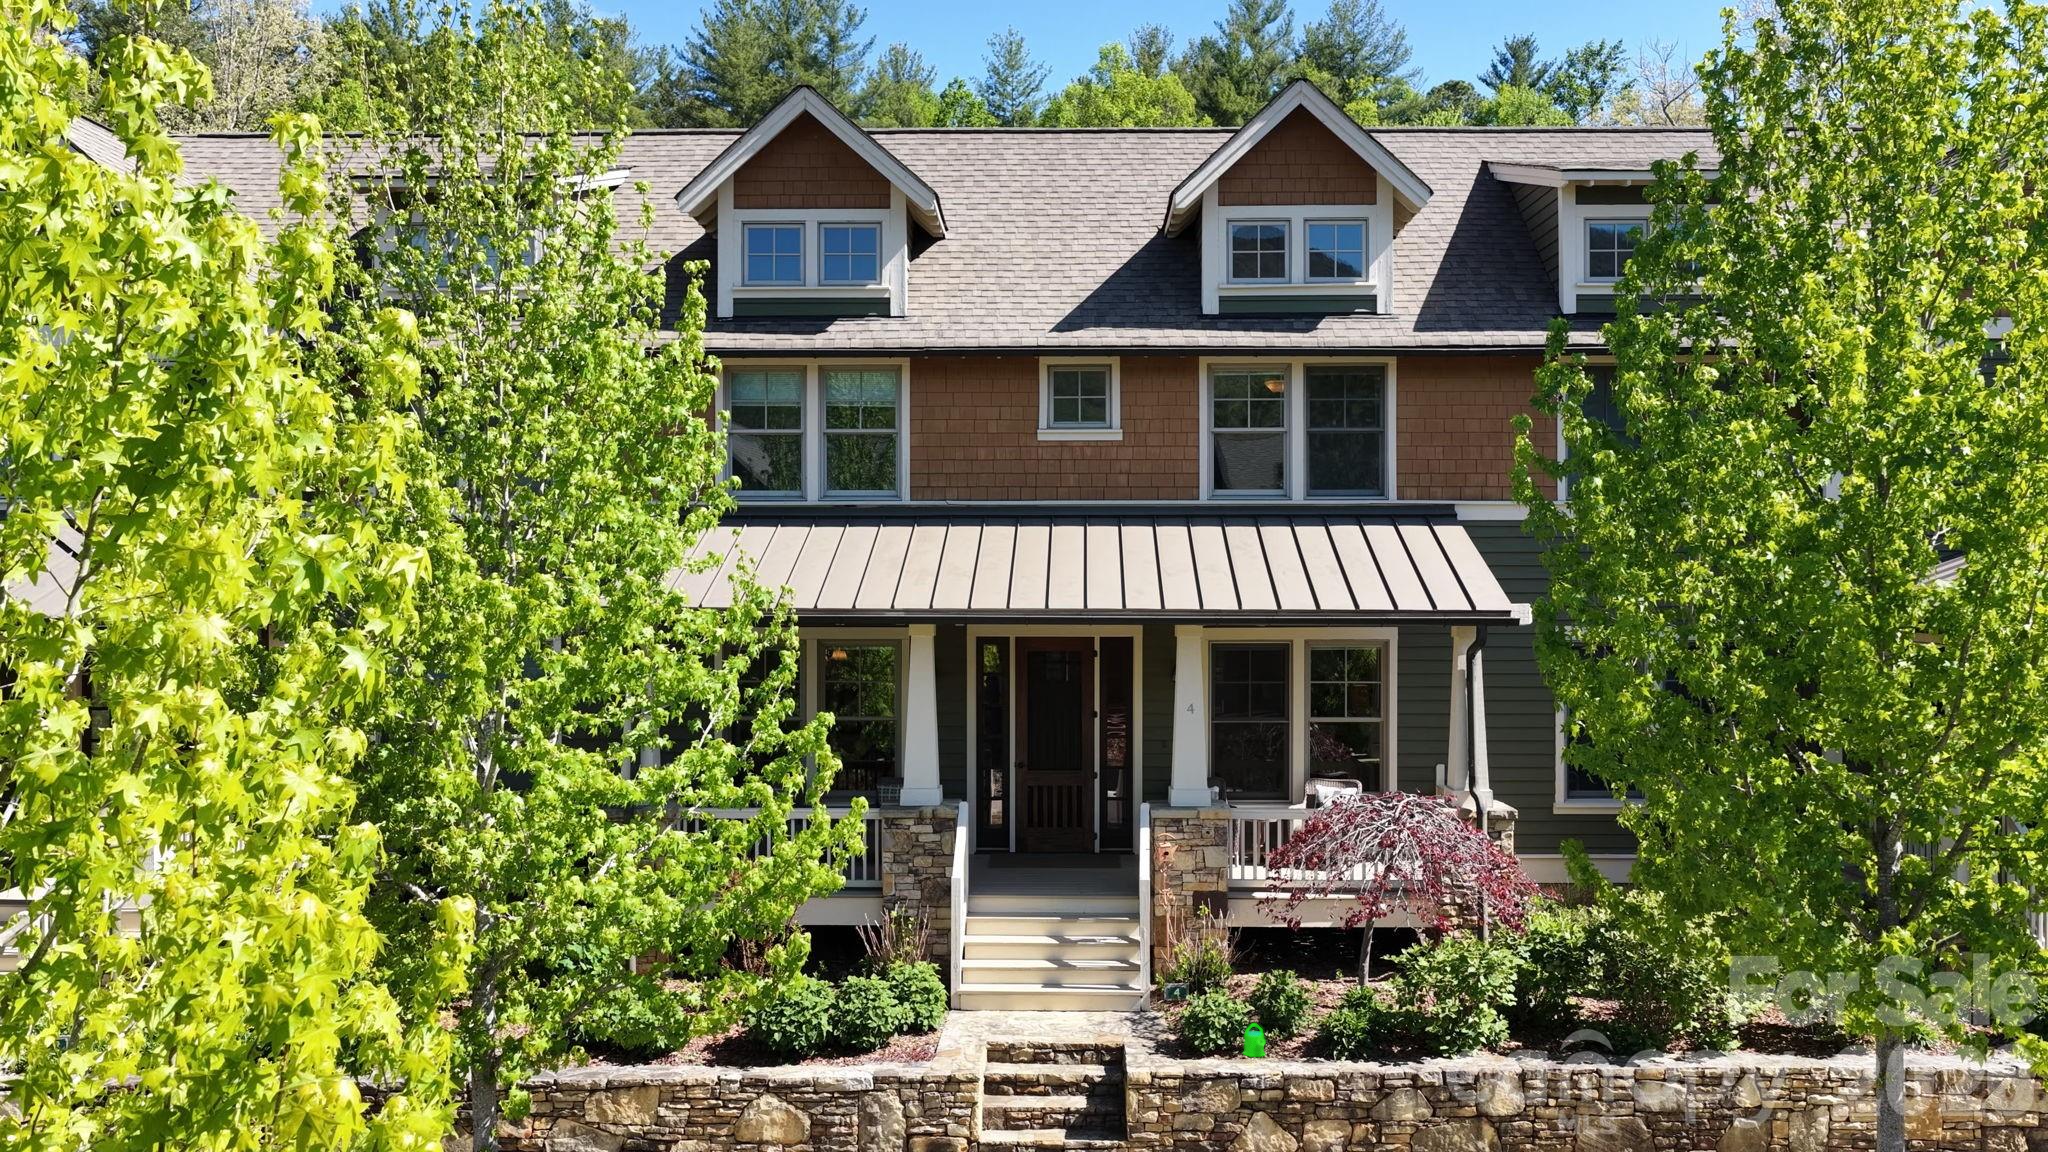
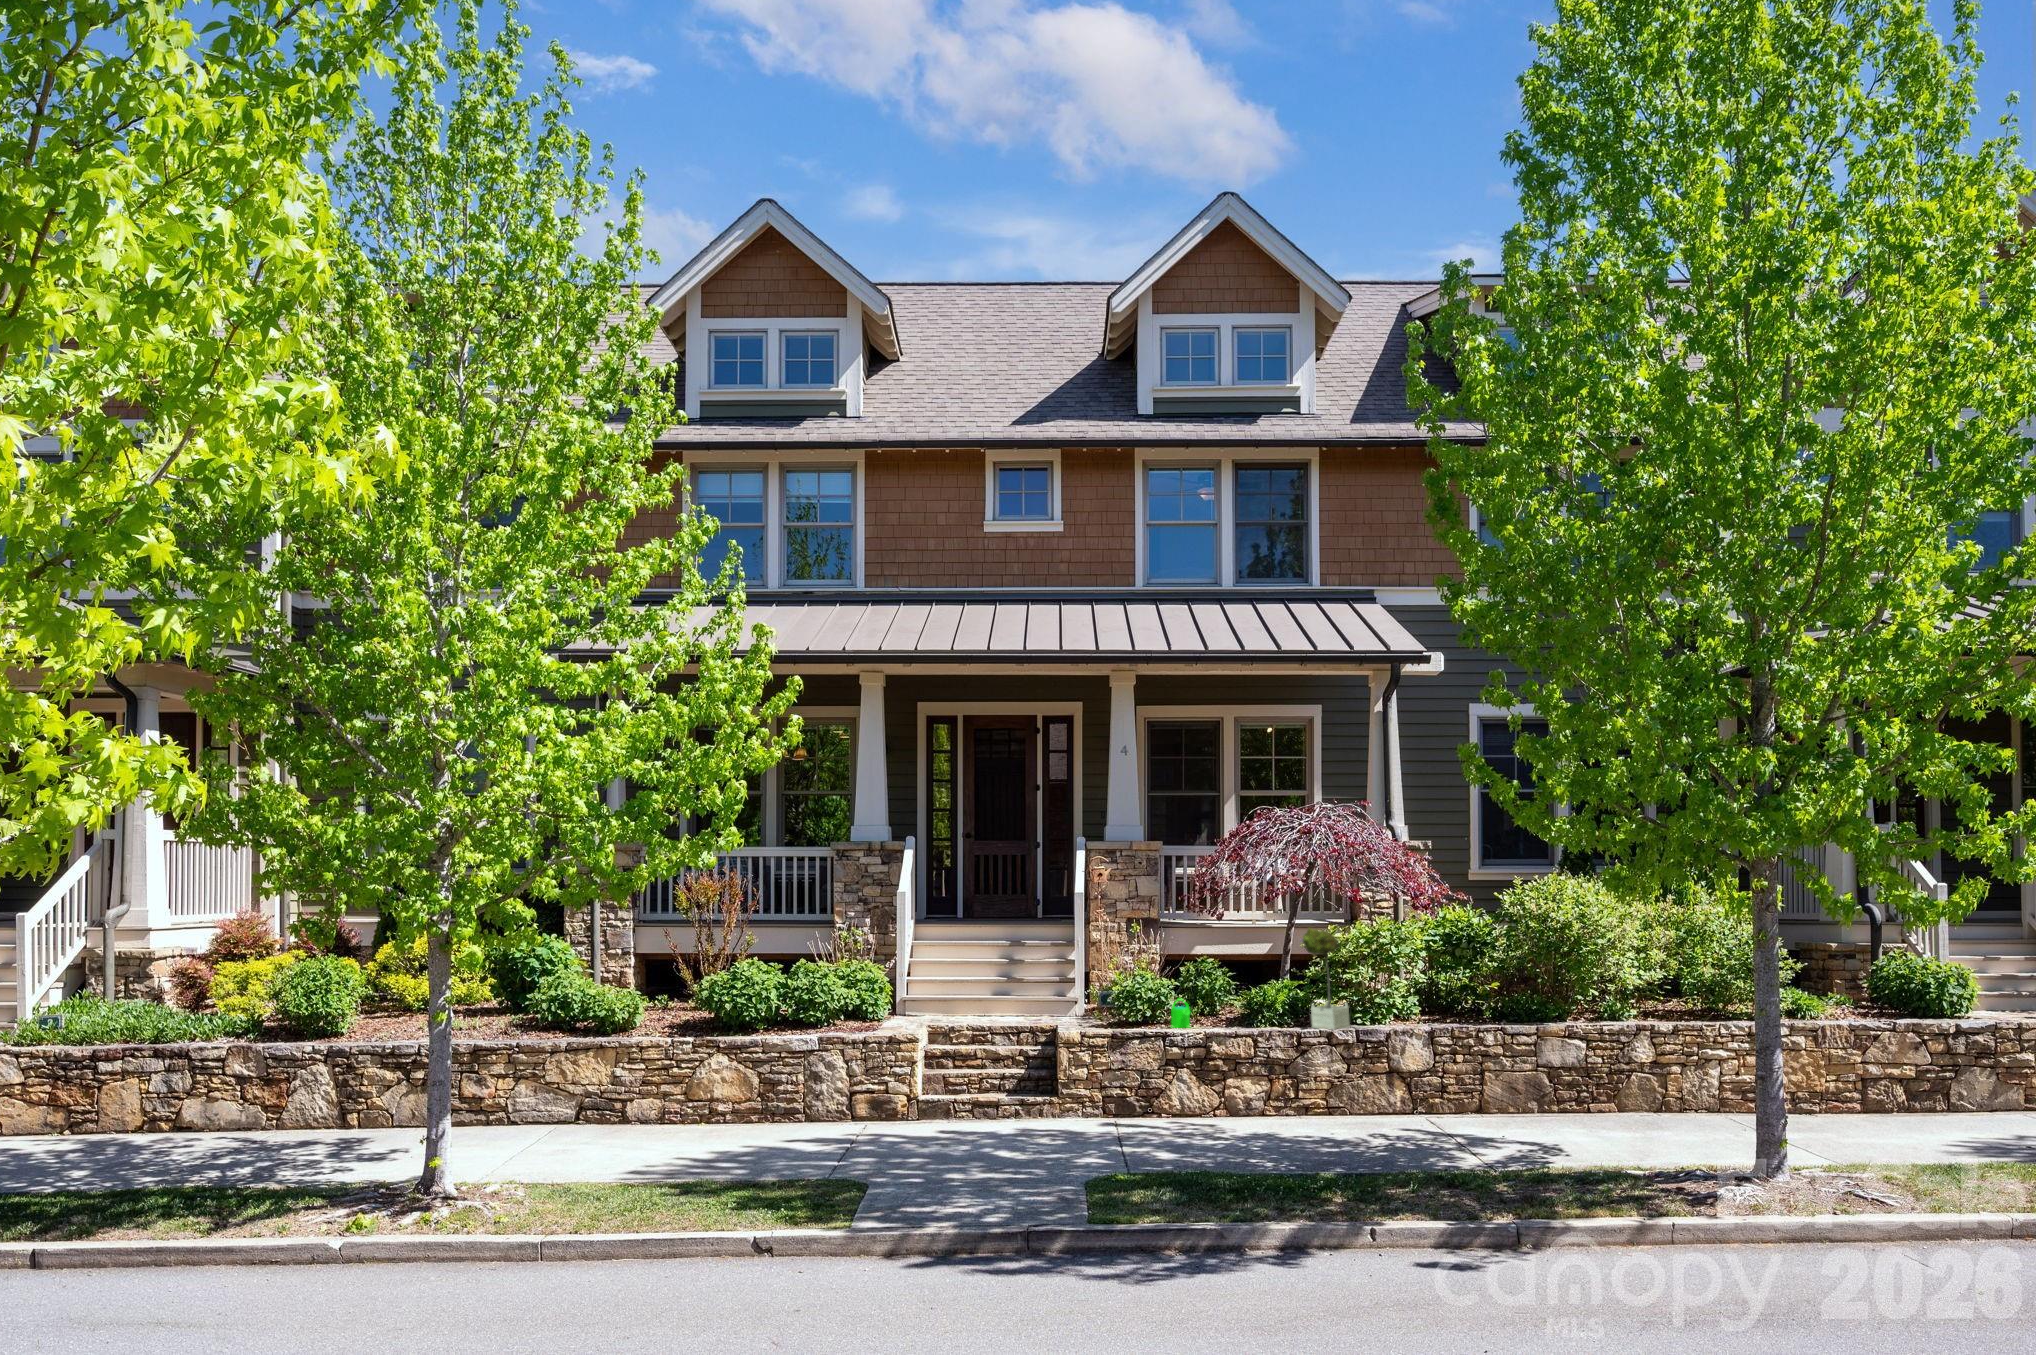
potted tree: none [1386,954,1435,1067] -> present [1303,928,1350,1029]

